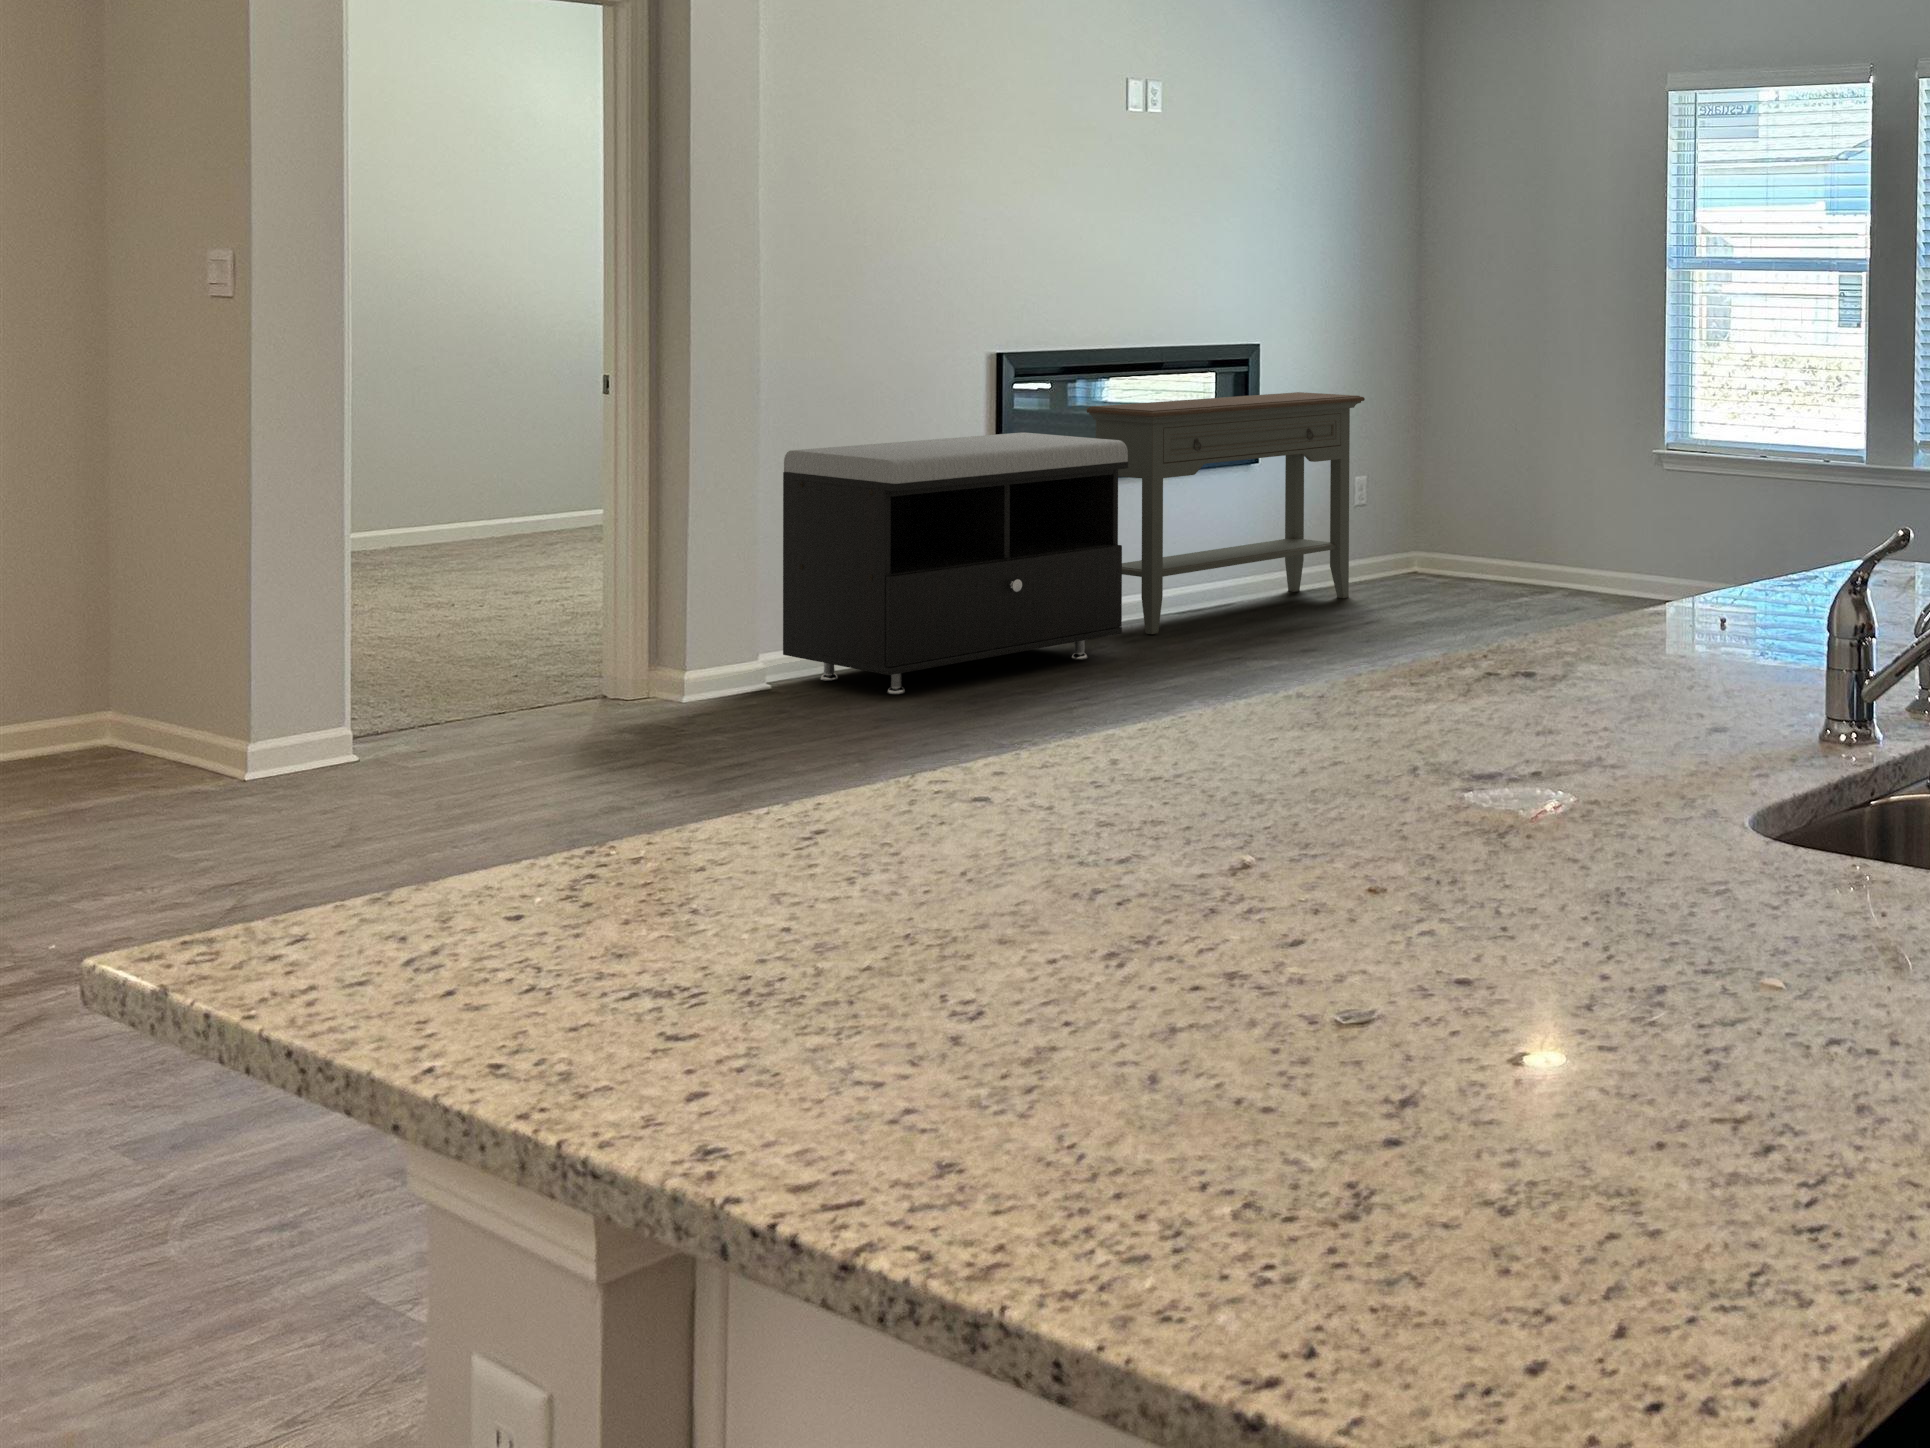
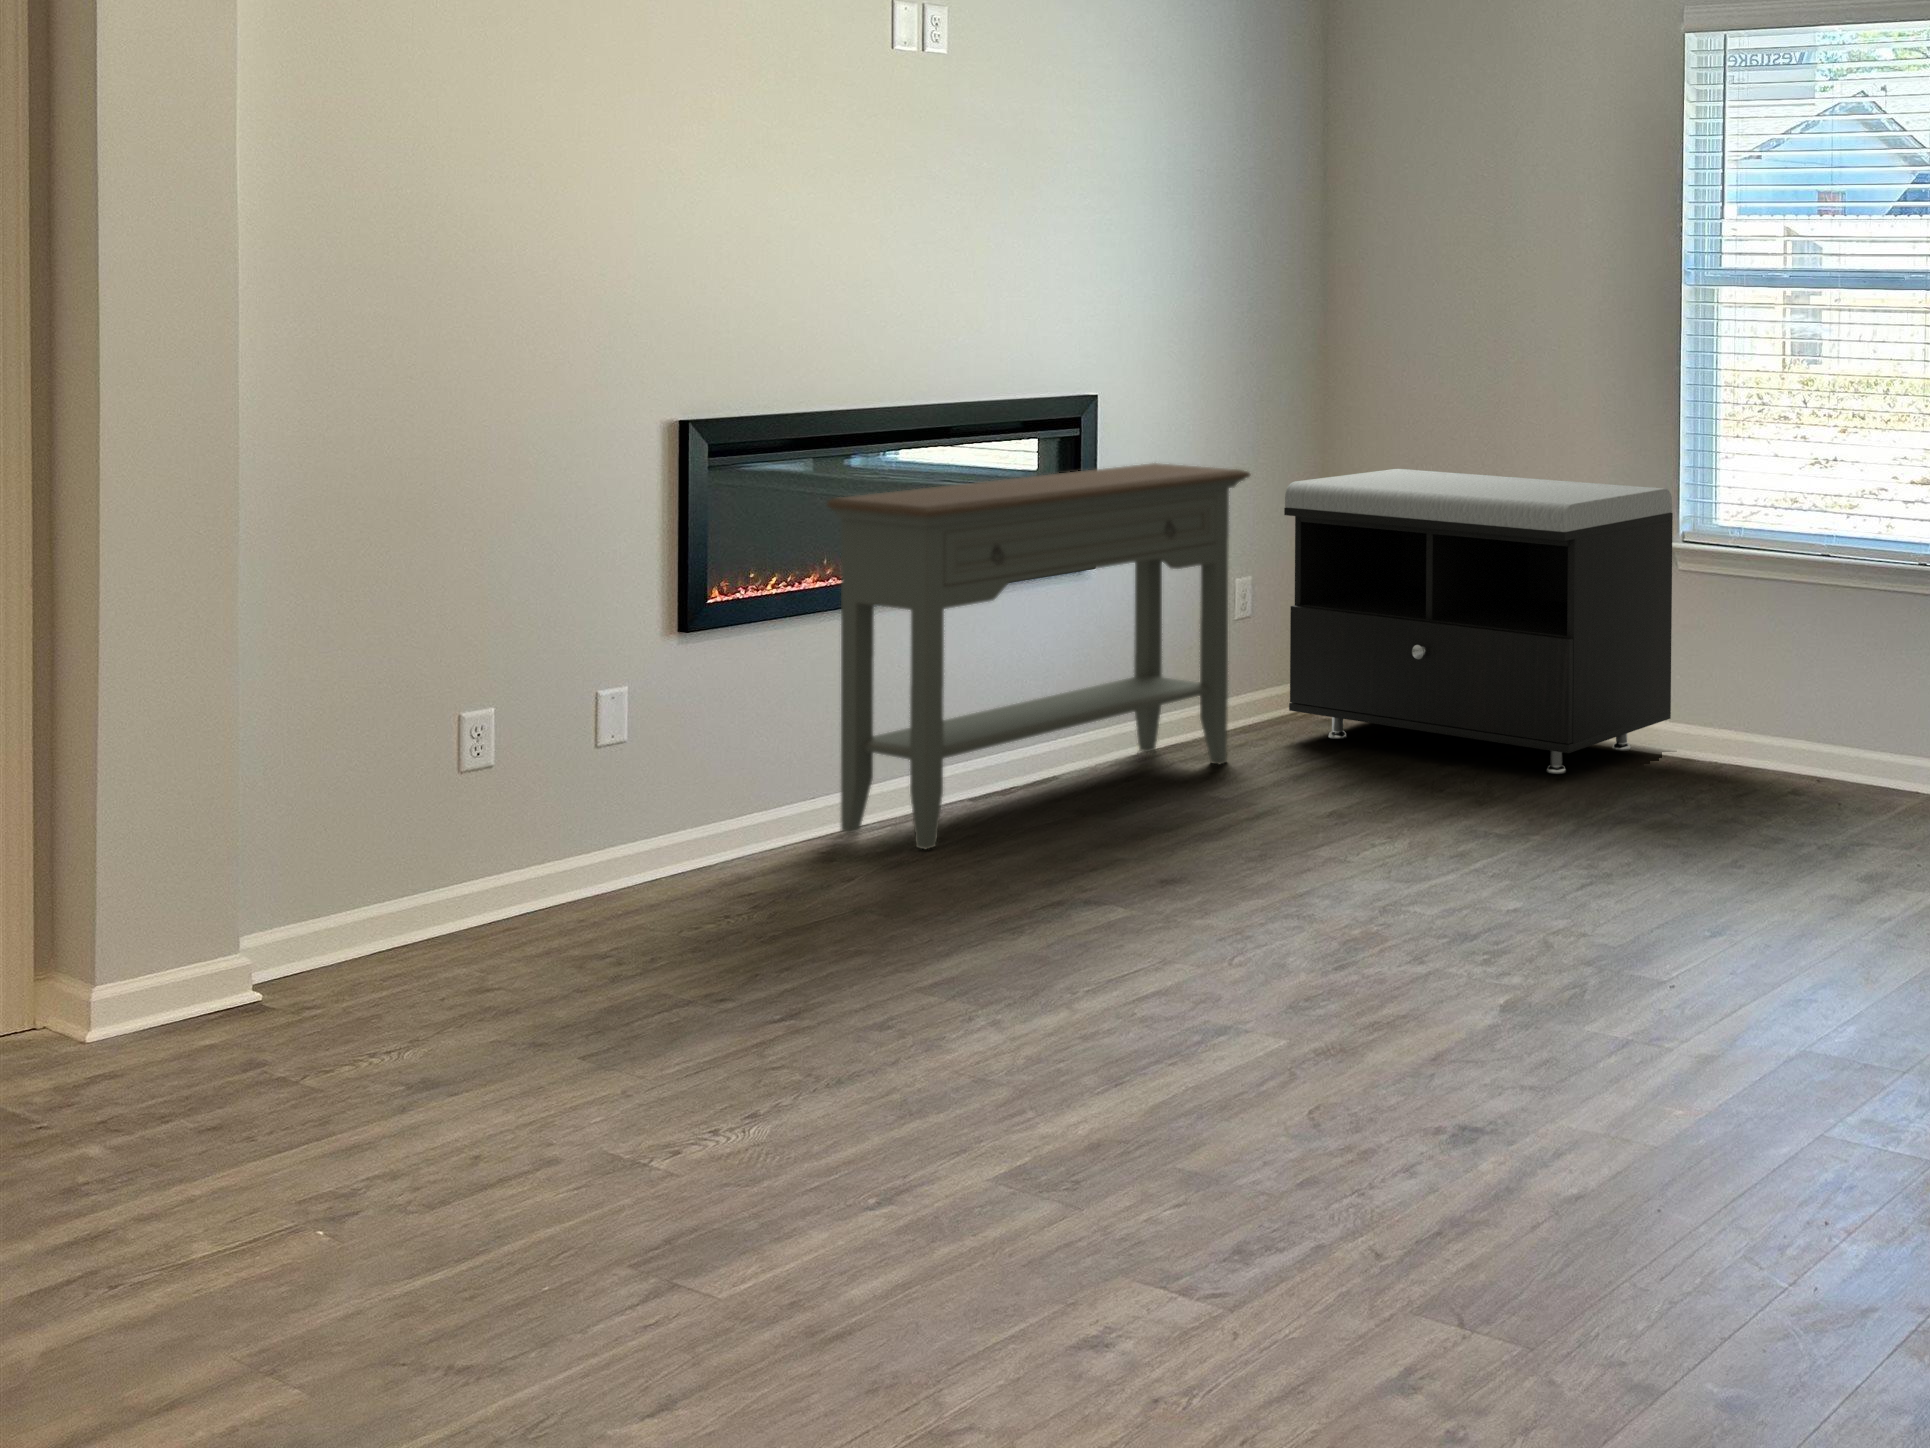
storage bench: present [783,432,1128,694] -> present [1284,469,1673,774]

